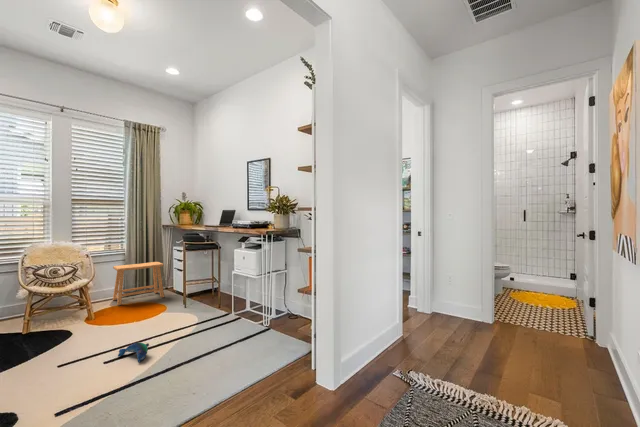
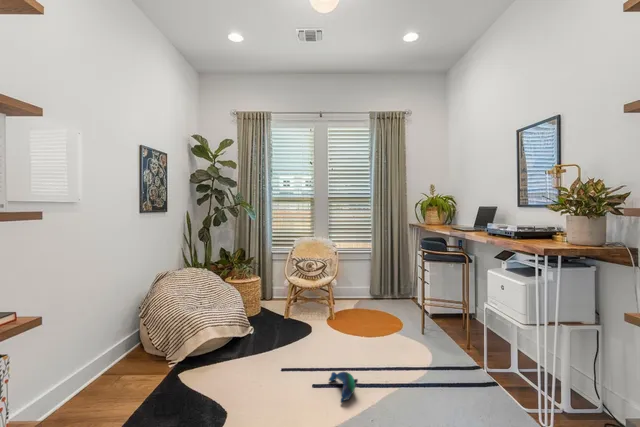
stool: present [113,262,164,305] -> none [359,266,406,310]

